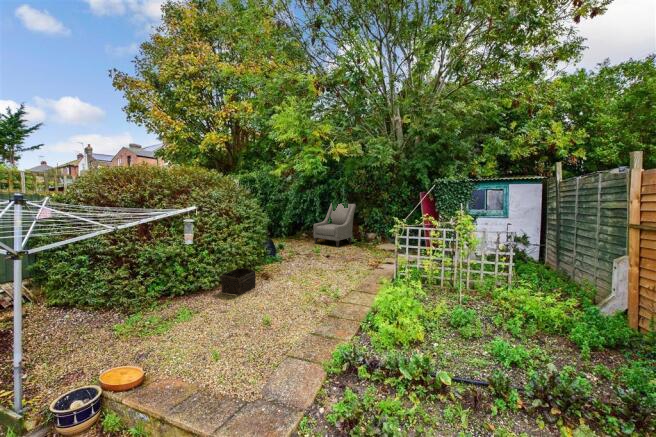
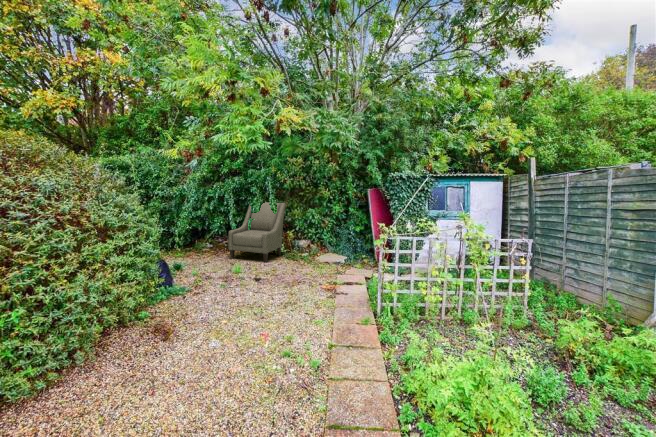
basket: present [220,268,256,295] -> none [46,334,149,407]

